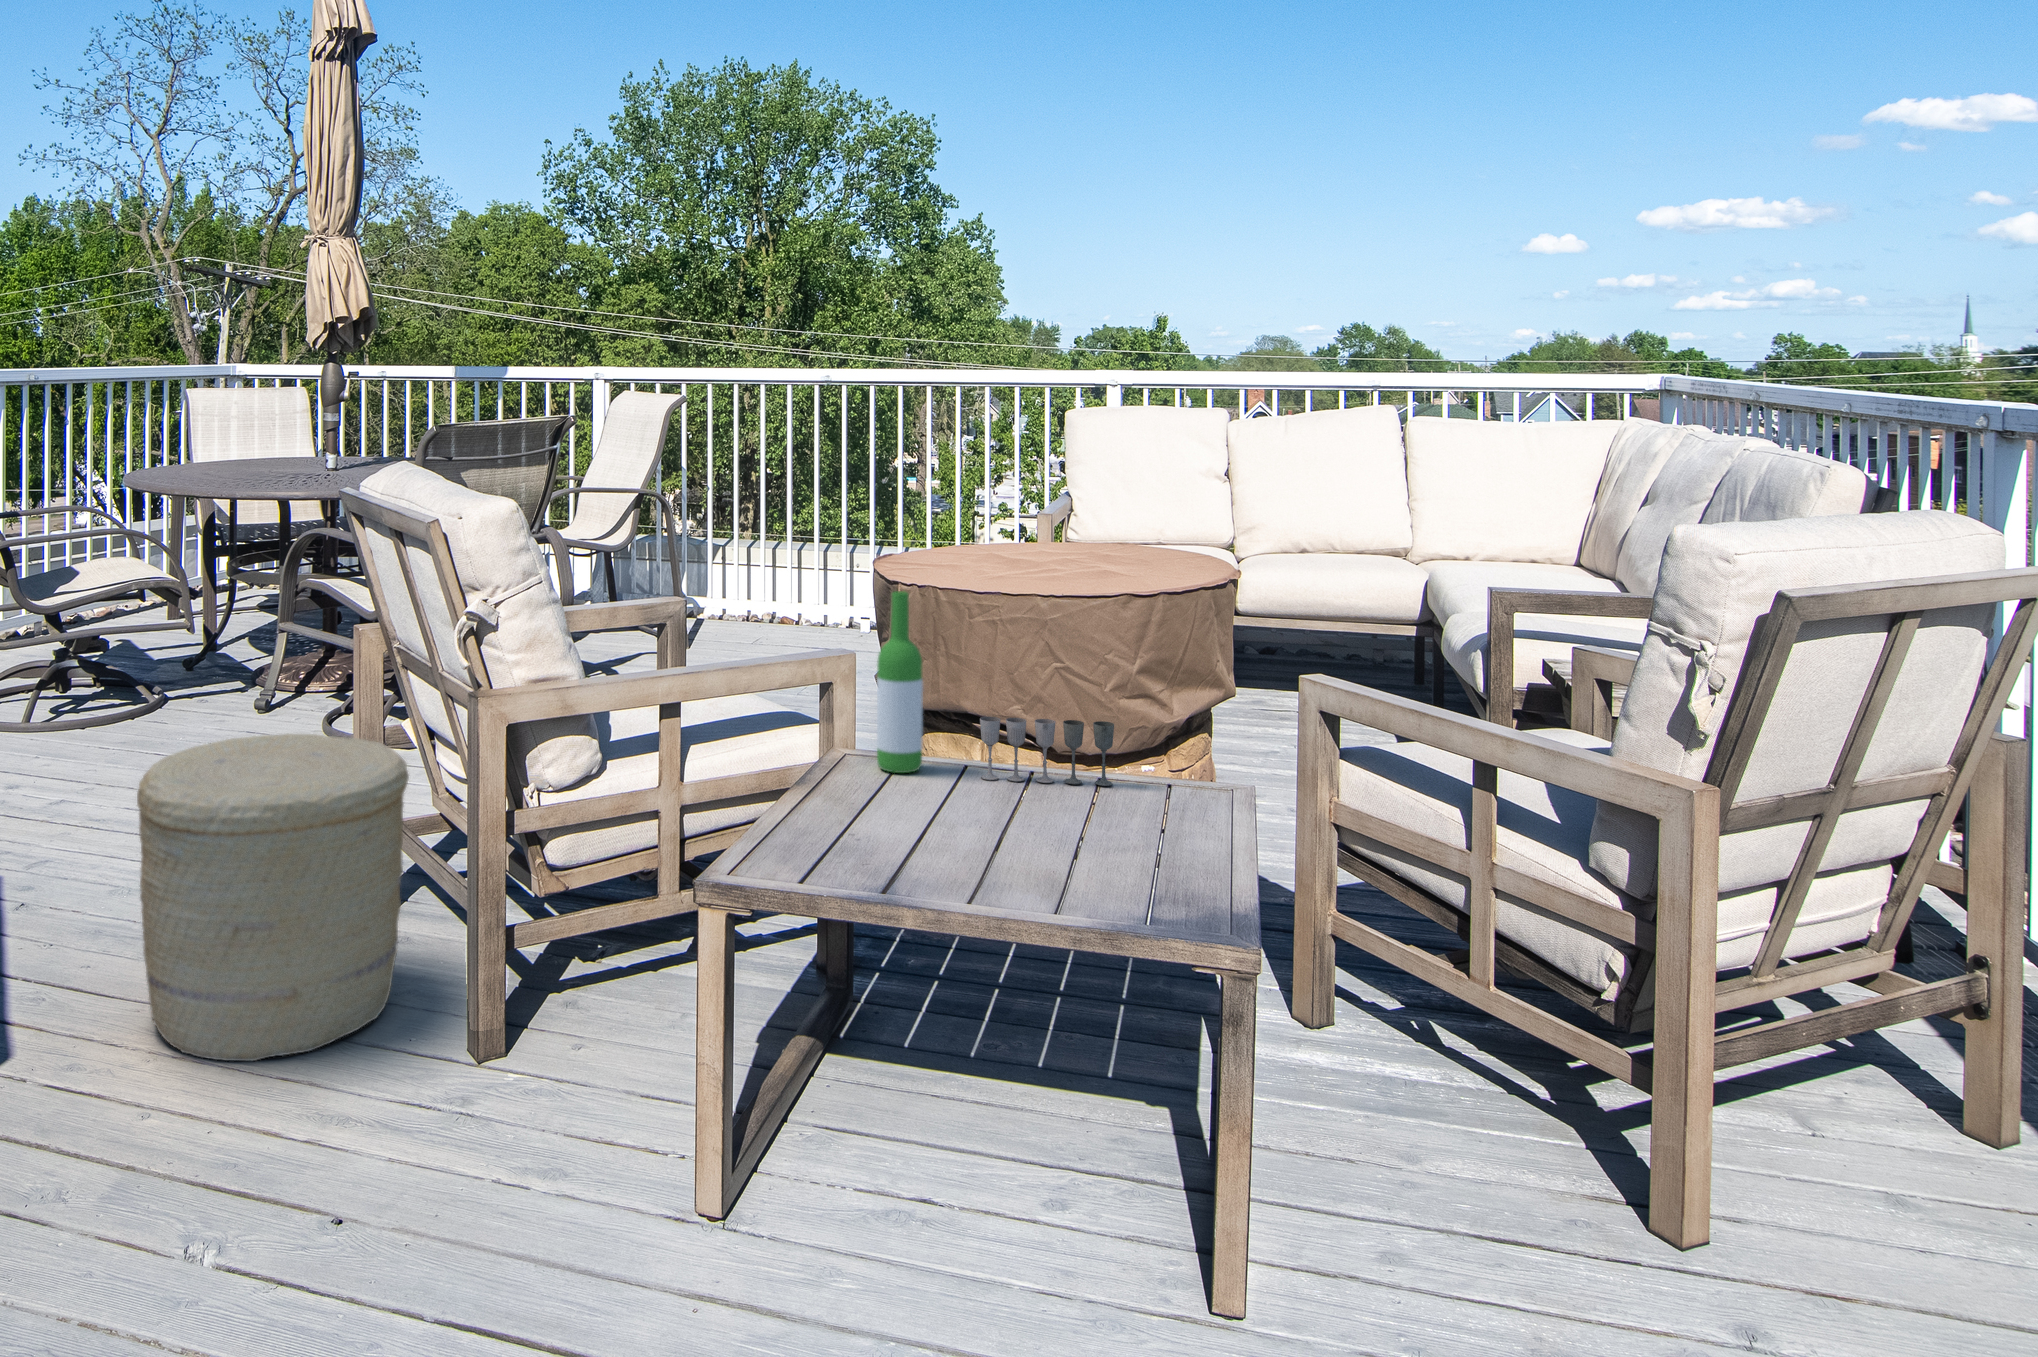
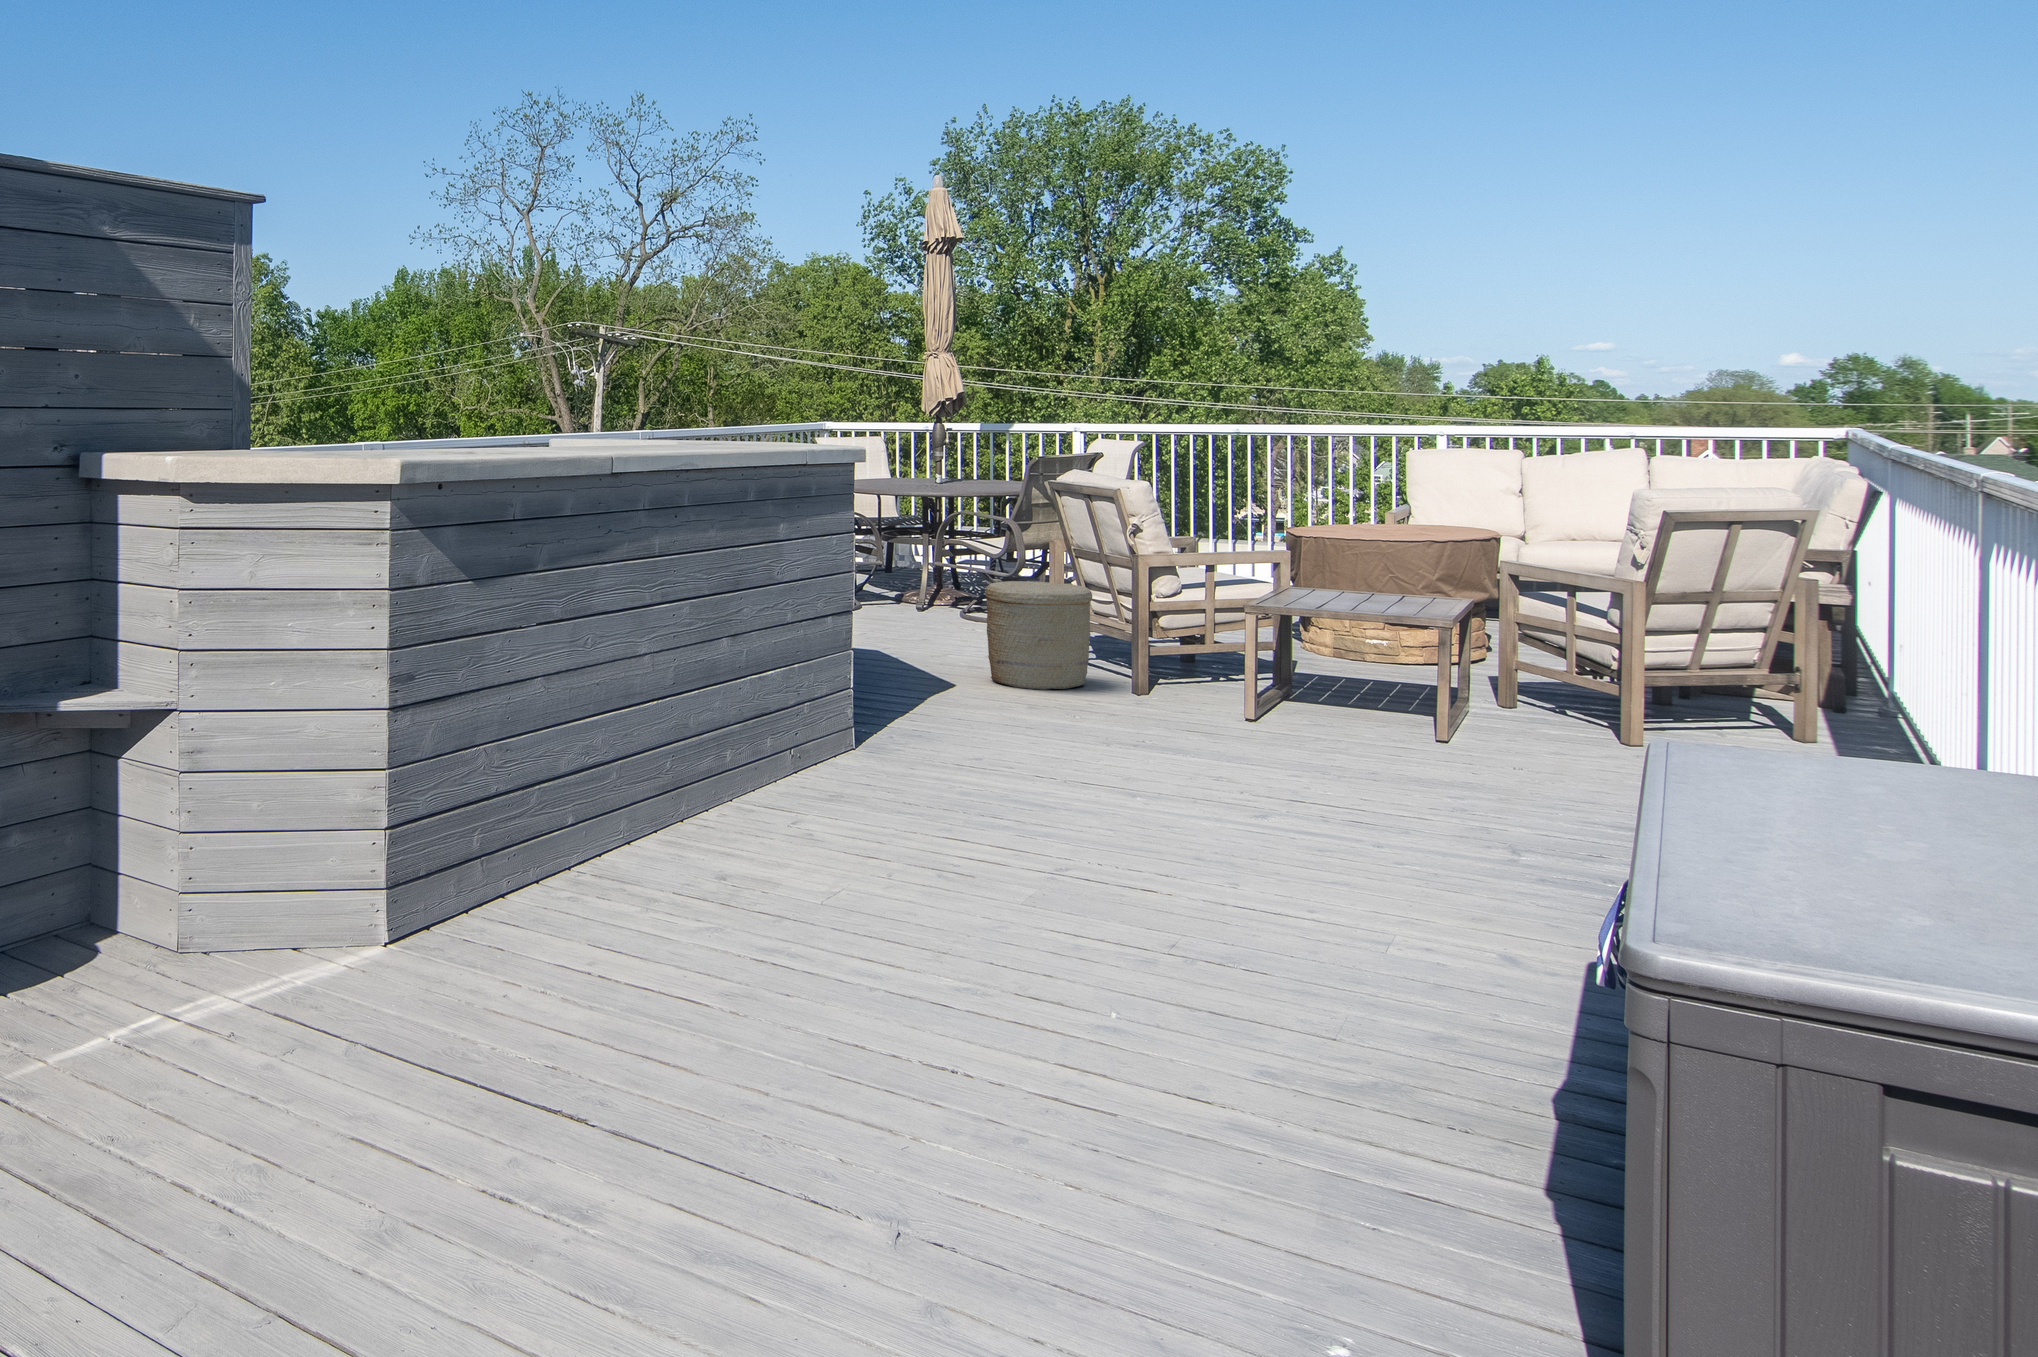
wine bottle: present [877,591,923,773] -> none [1302,521,1323,593]
wine glass: present [980,717,1114,786] -> none [1349,572,1410,598]

